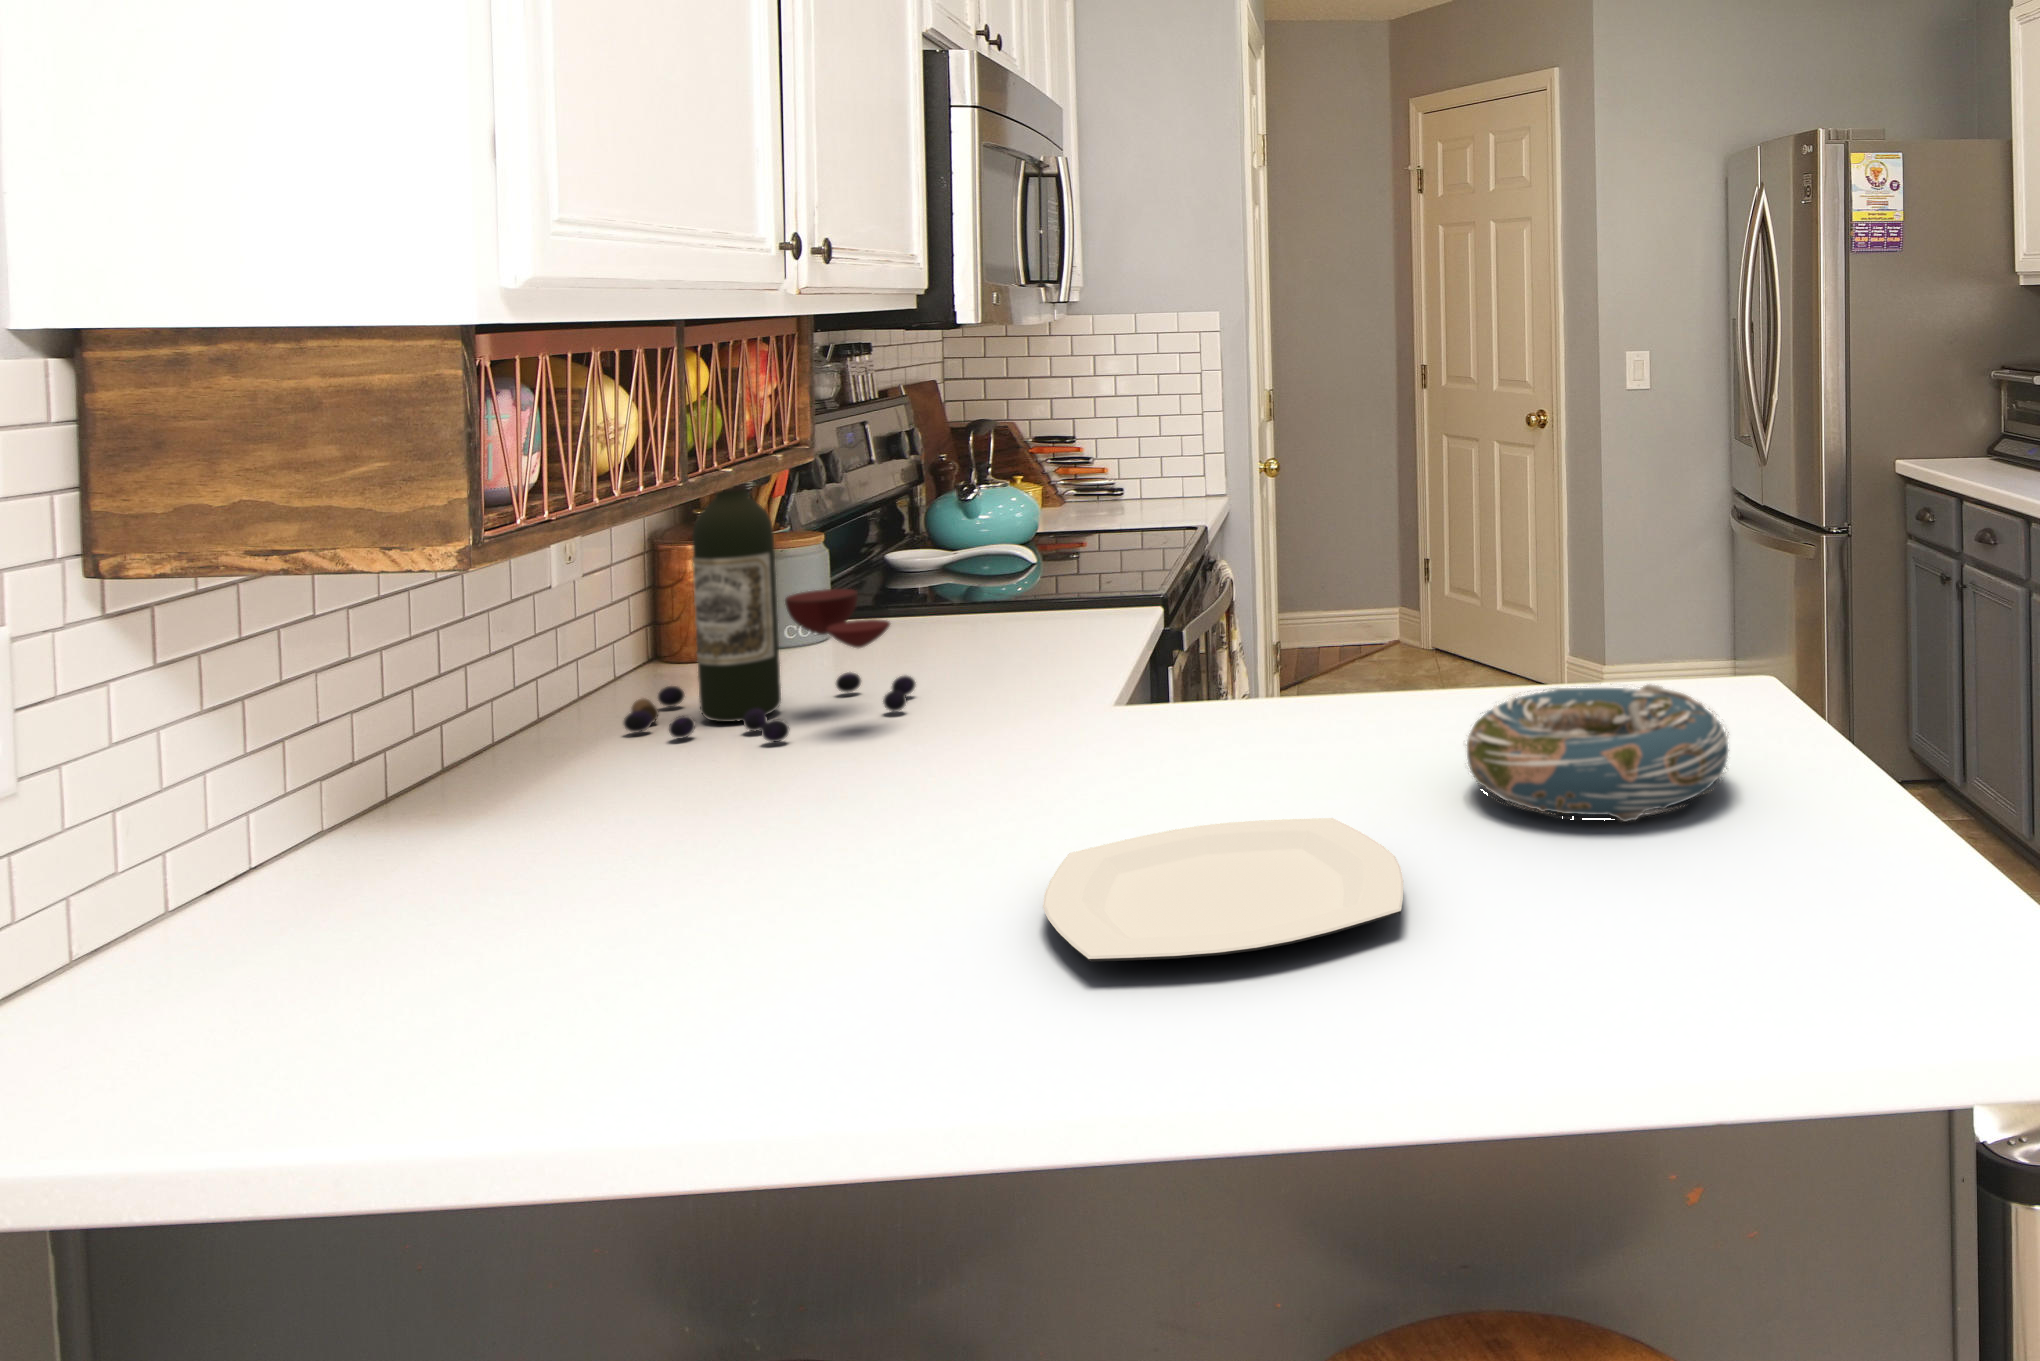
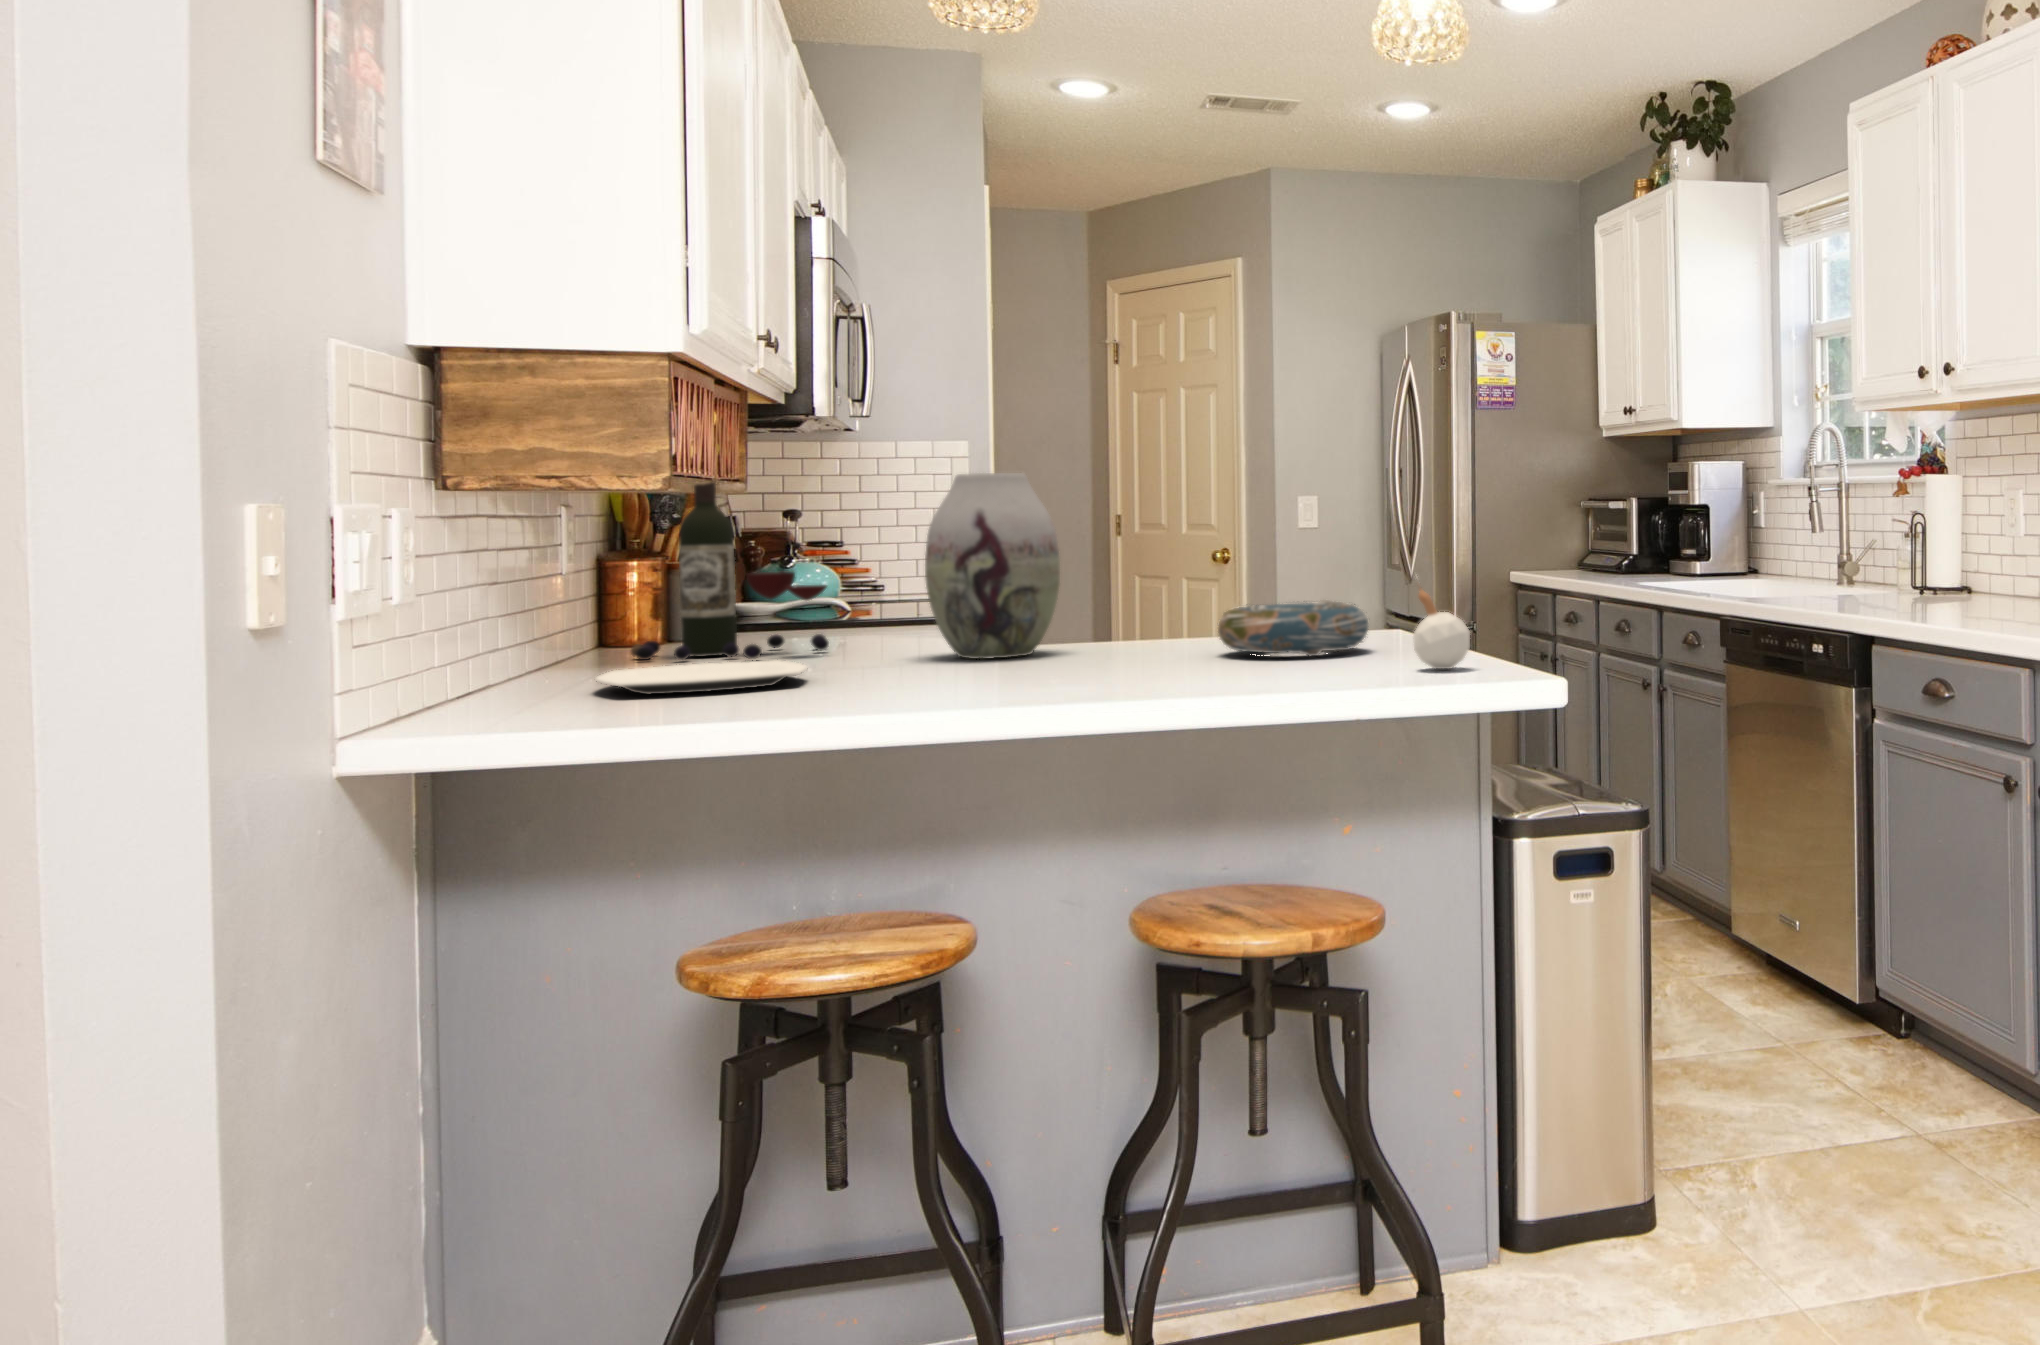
vase: none [1006,460,1221,774] -> present [925,473,1060,659]
candle: none [1826,733,1943,942] -> present [1413,582,1470,669]
plate: present [1043,818,1403,961] -> present [596,661,807,694]

